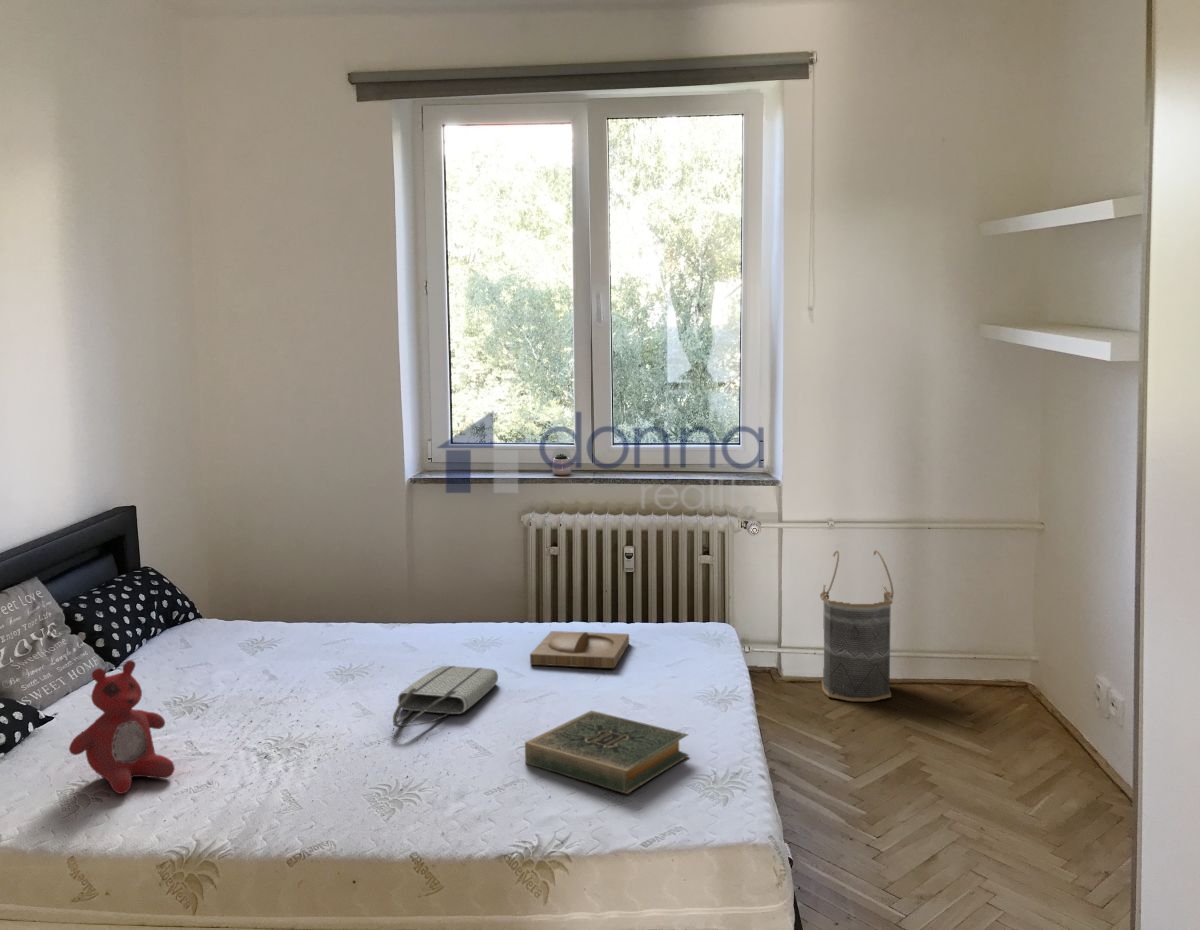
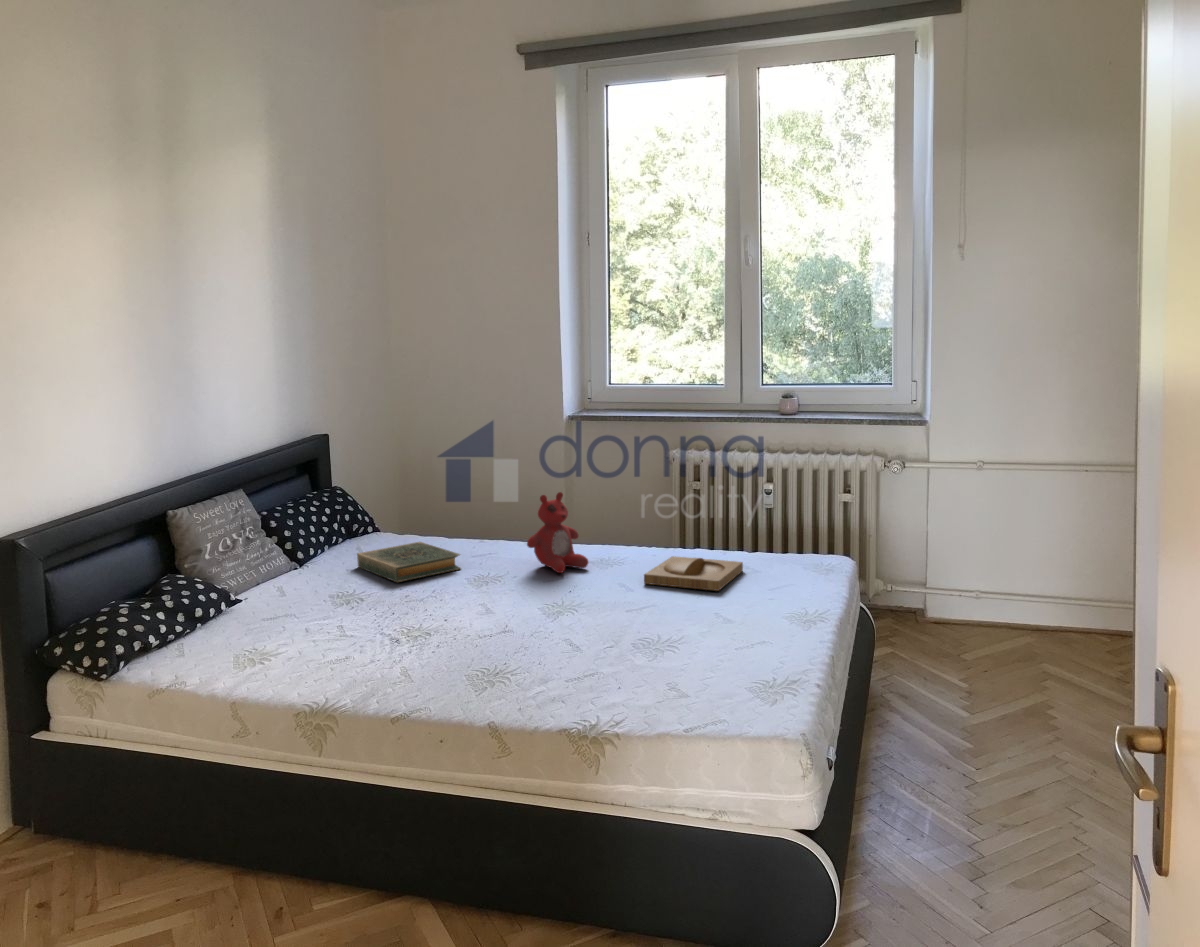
basket: present [820,550,893,701] -> none [960,494,1038,646]
stuffed bear: present [69,660,175,794] -> present [527,492,588,573]
tote bag: present [393,666,498,727] -> none [504,580,609,626]
hardback book: present [525,711,688,794] -> present [357,542,460,582]

